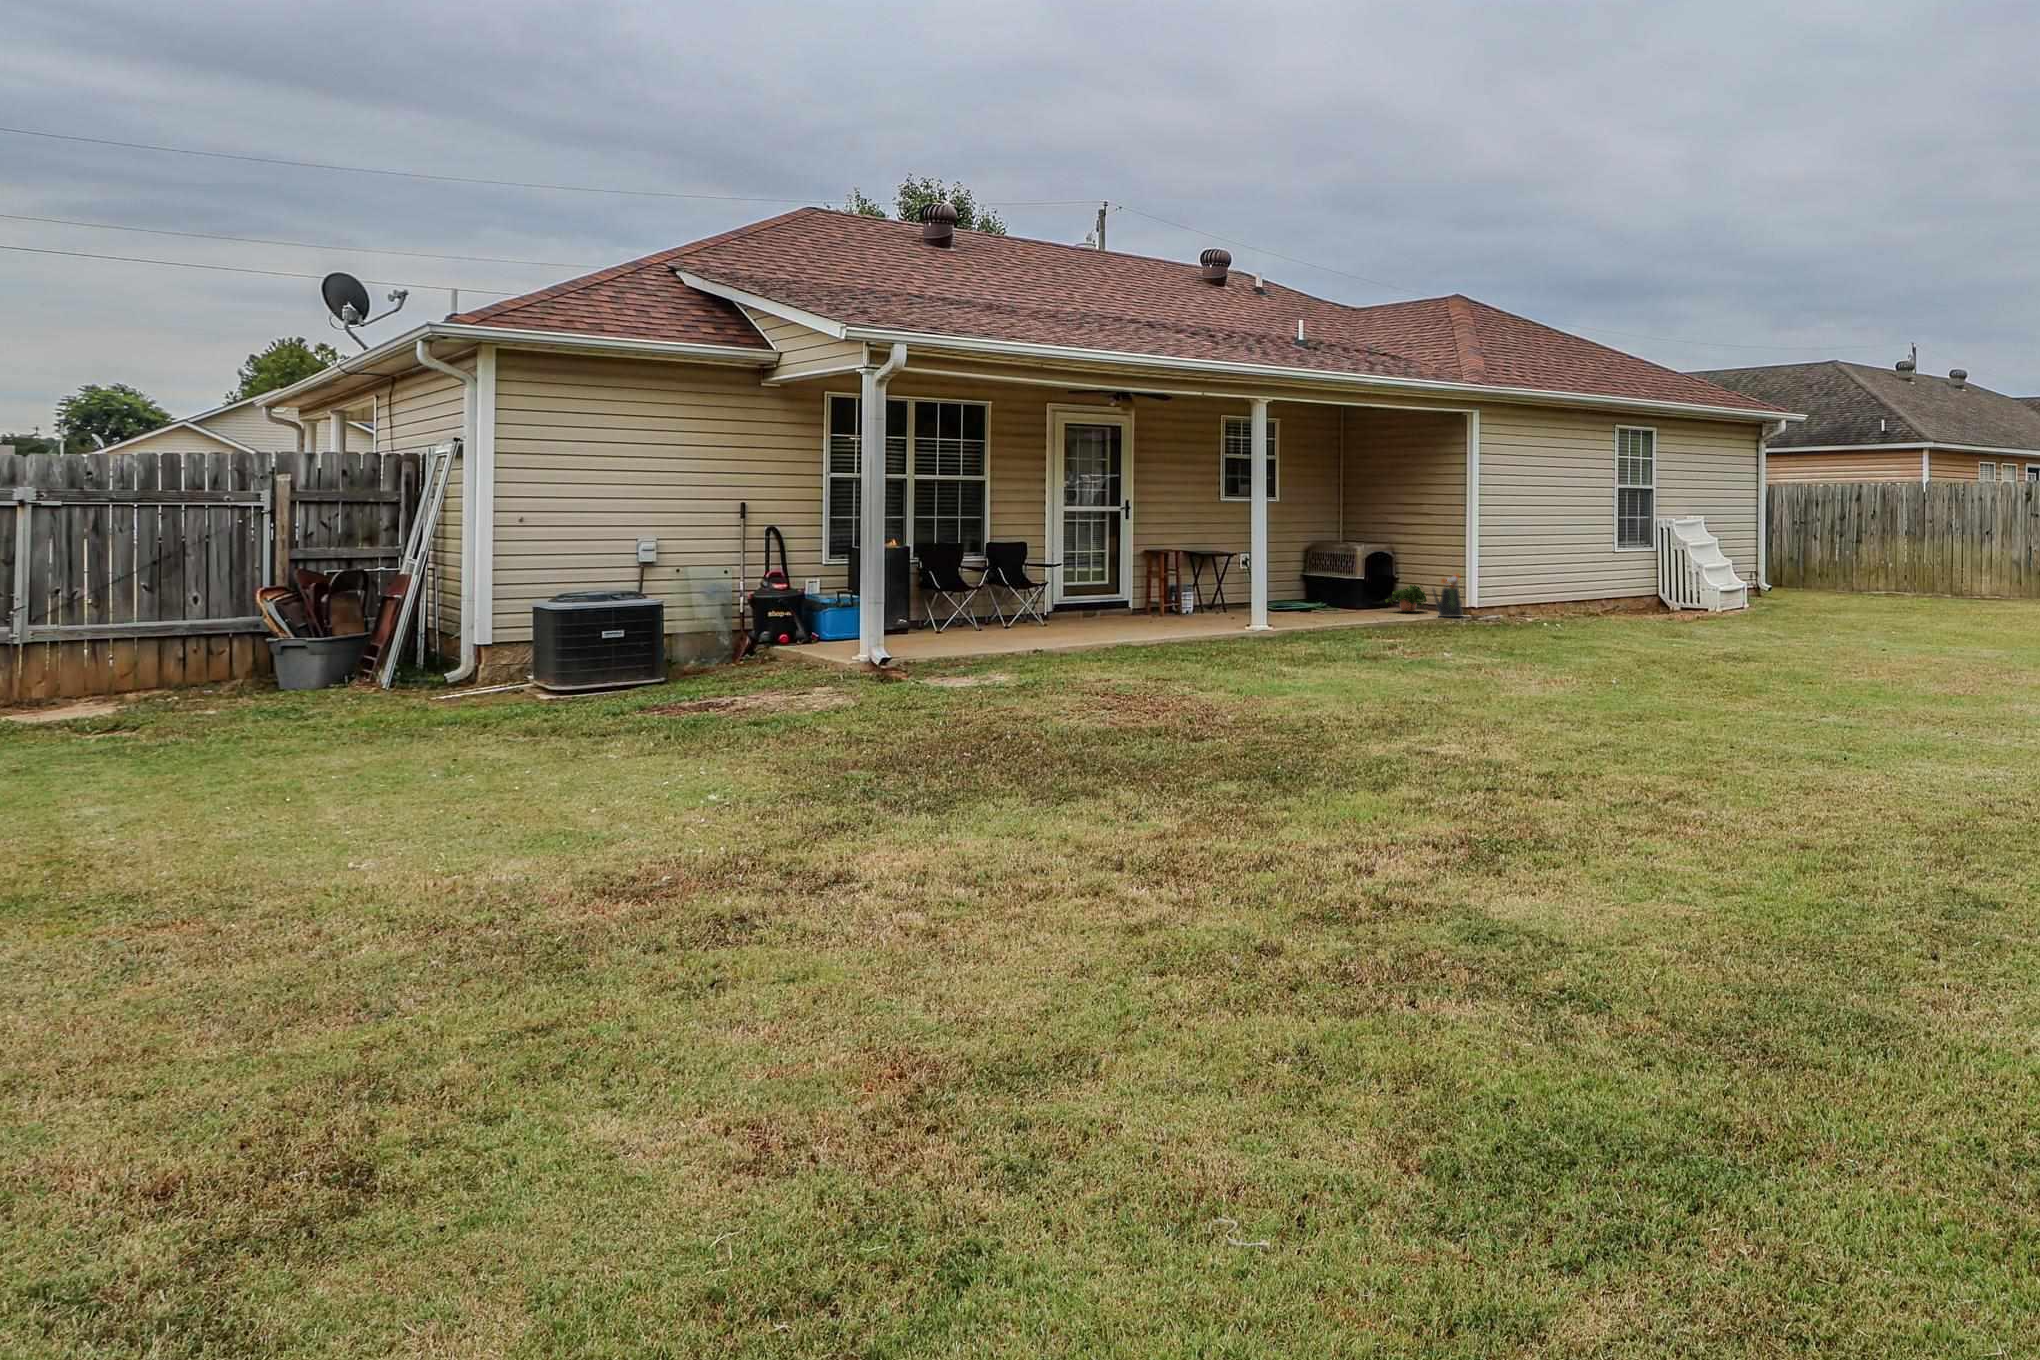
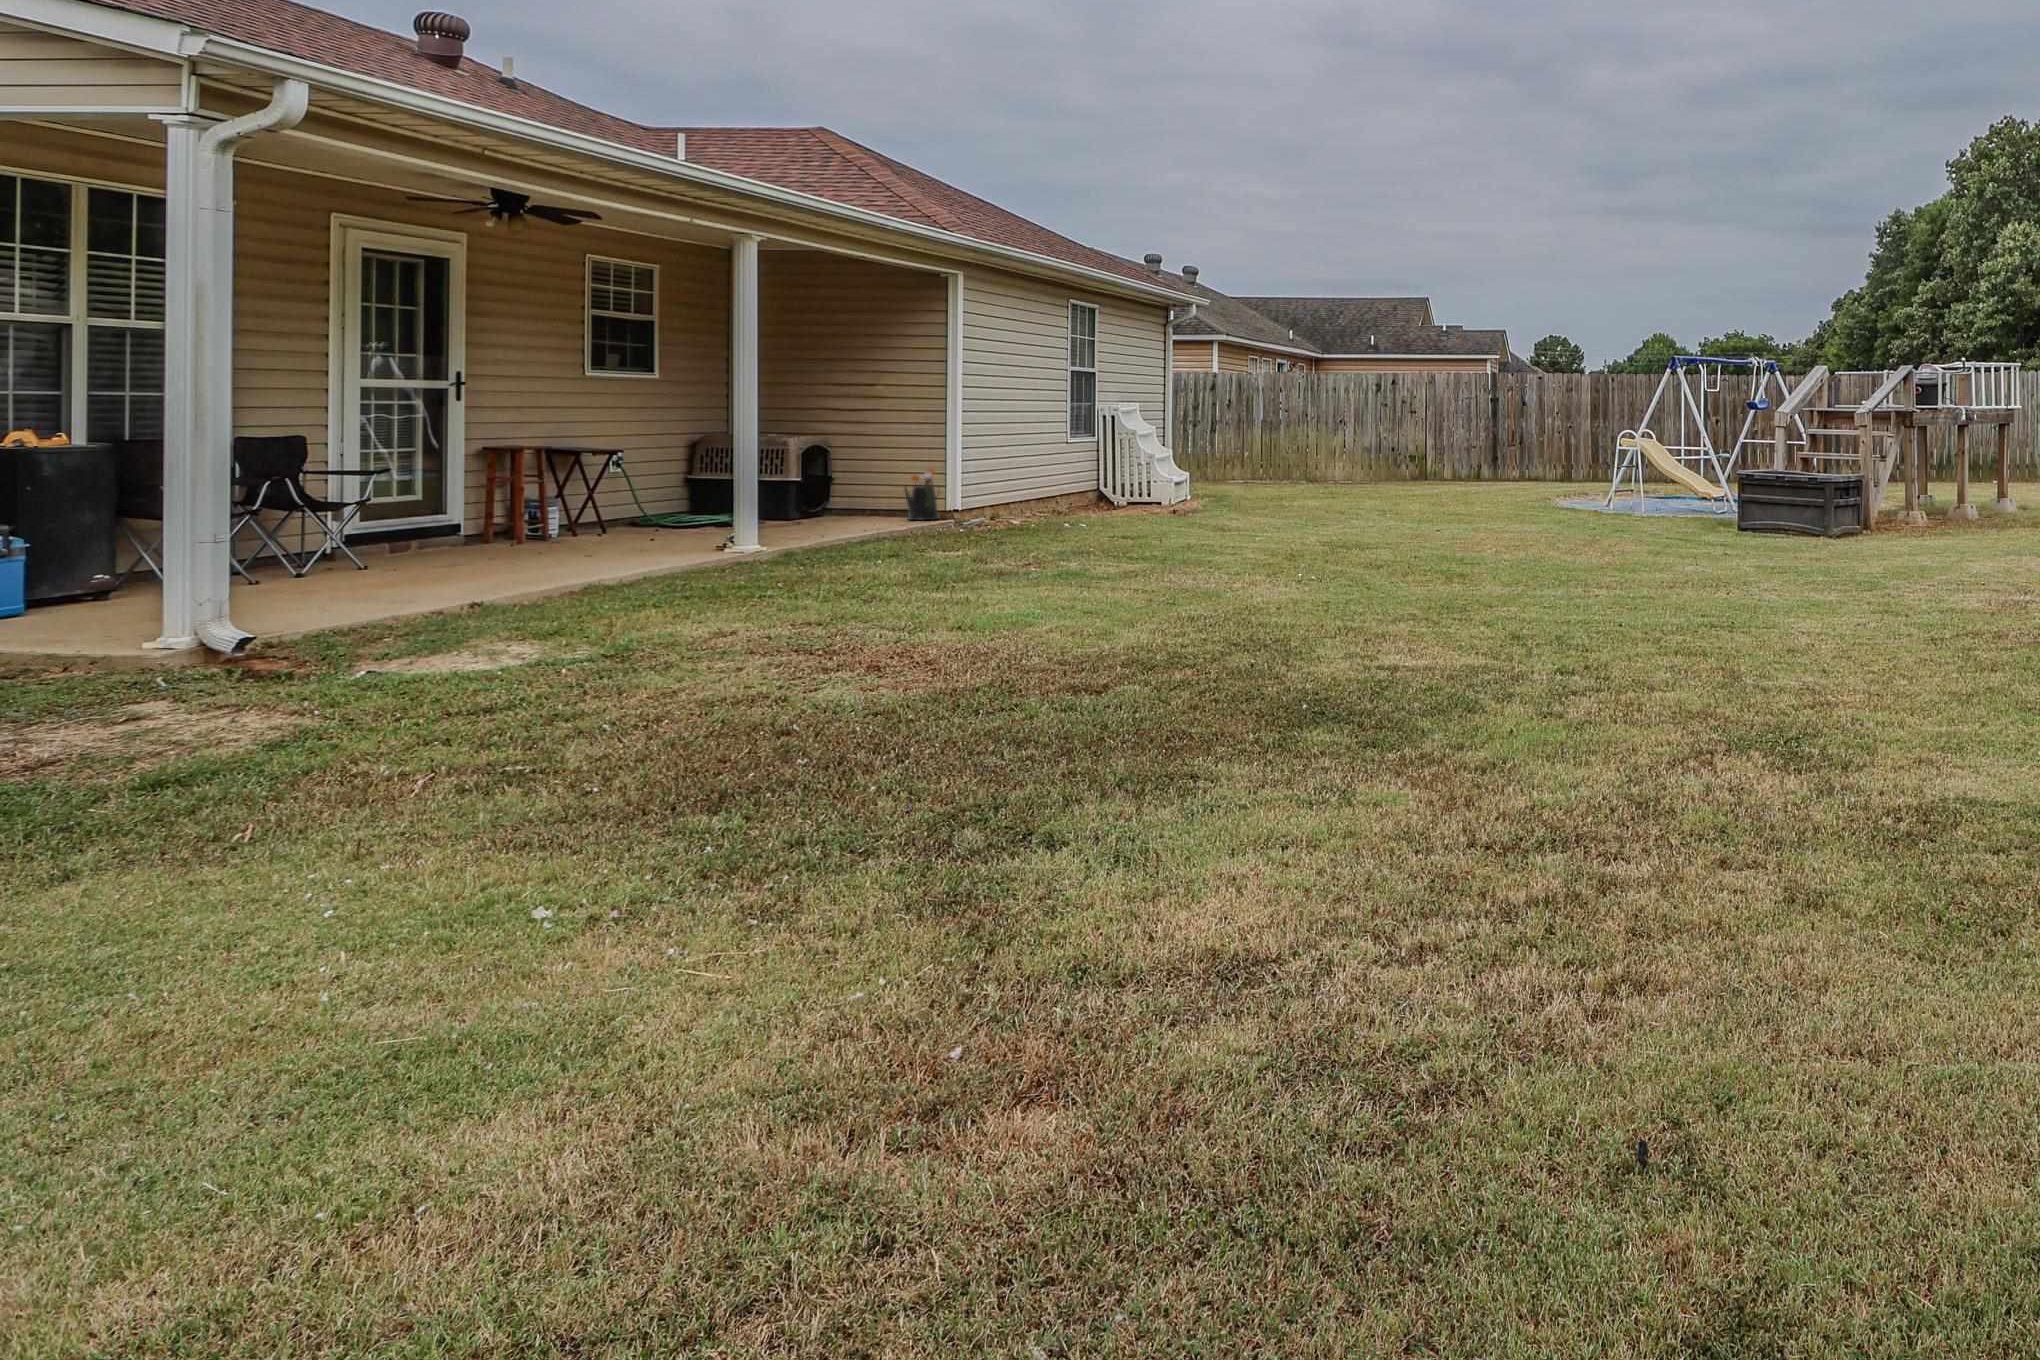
potted plant: present [1386,585,1427,612] -> none [826,483,885,518]

